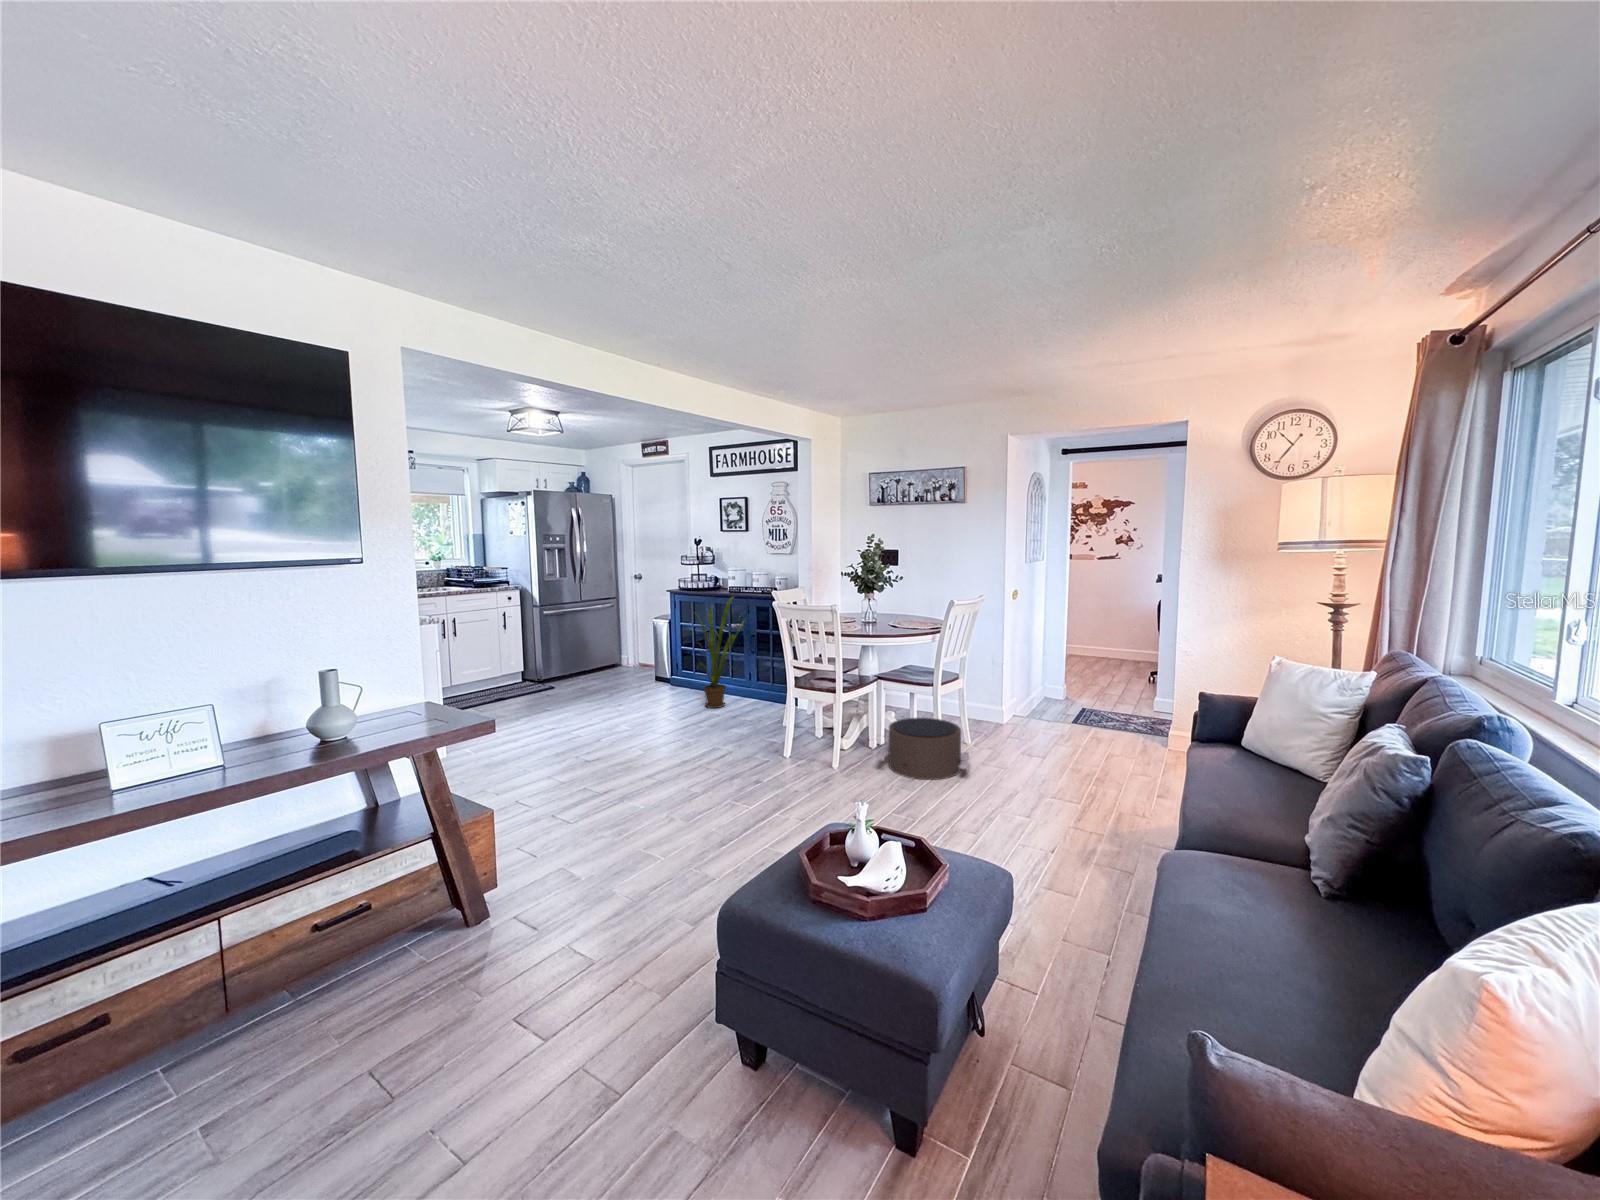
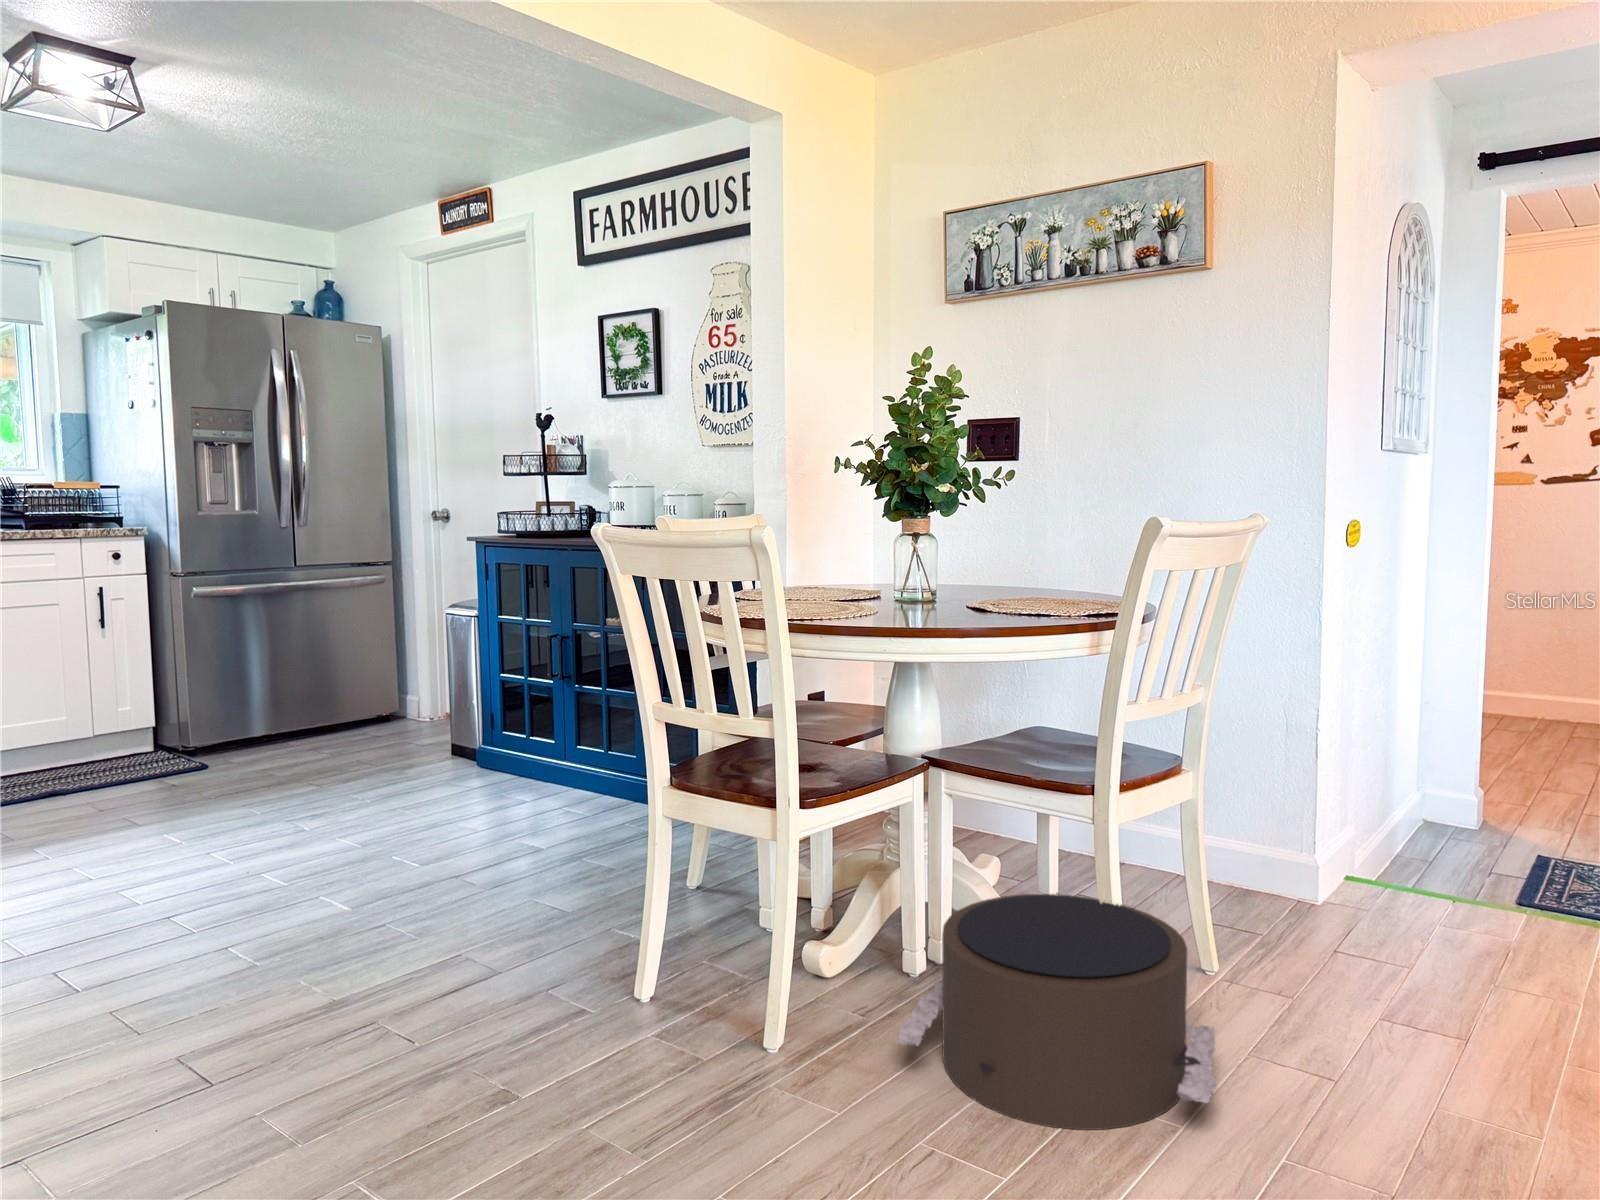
house plant: present [697,597,742,708] -> none [486,542,628,828]

